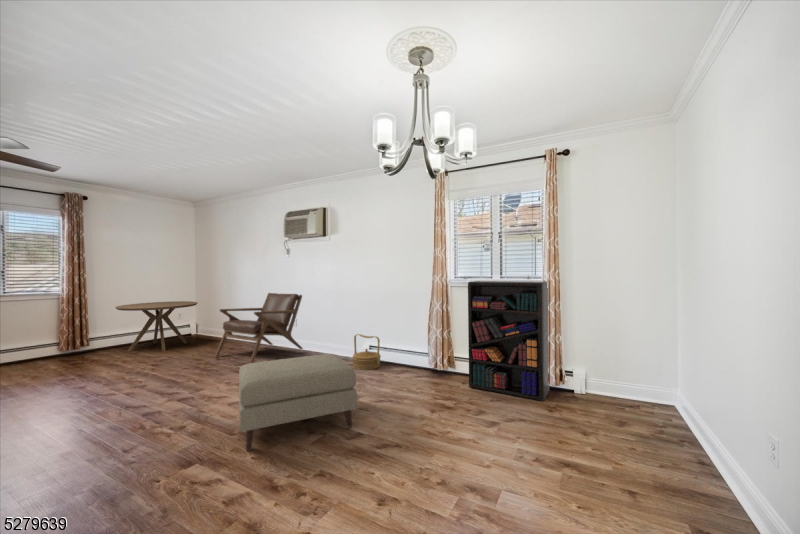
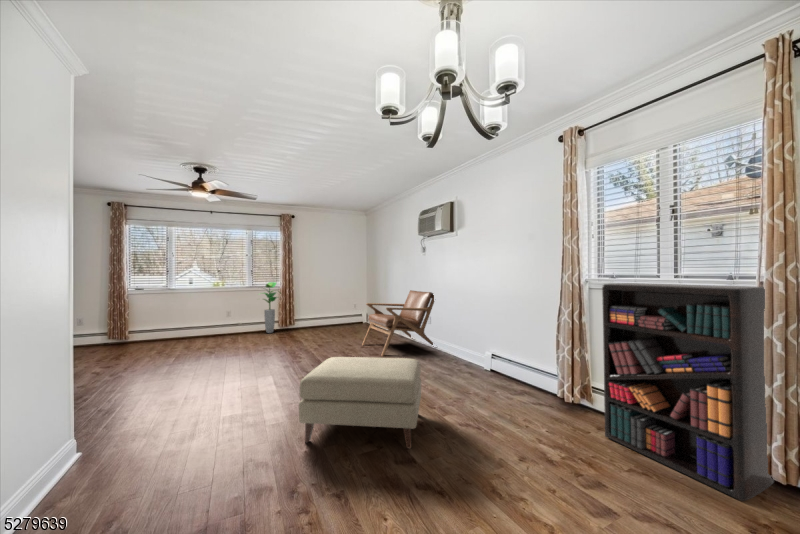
potted plant: none [23,289,69,362] -> present [264,282,277,333]
dining table: present [115,301,198,351] -> none [308,295,362,334]
woven basket: present [352,334,381,370] -> none [470,340,503,382]

